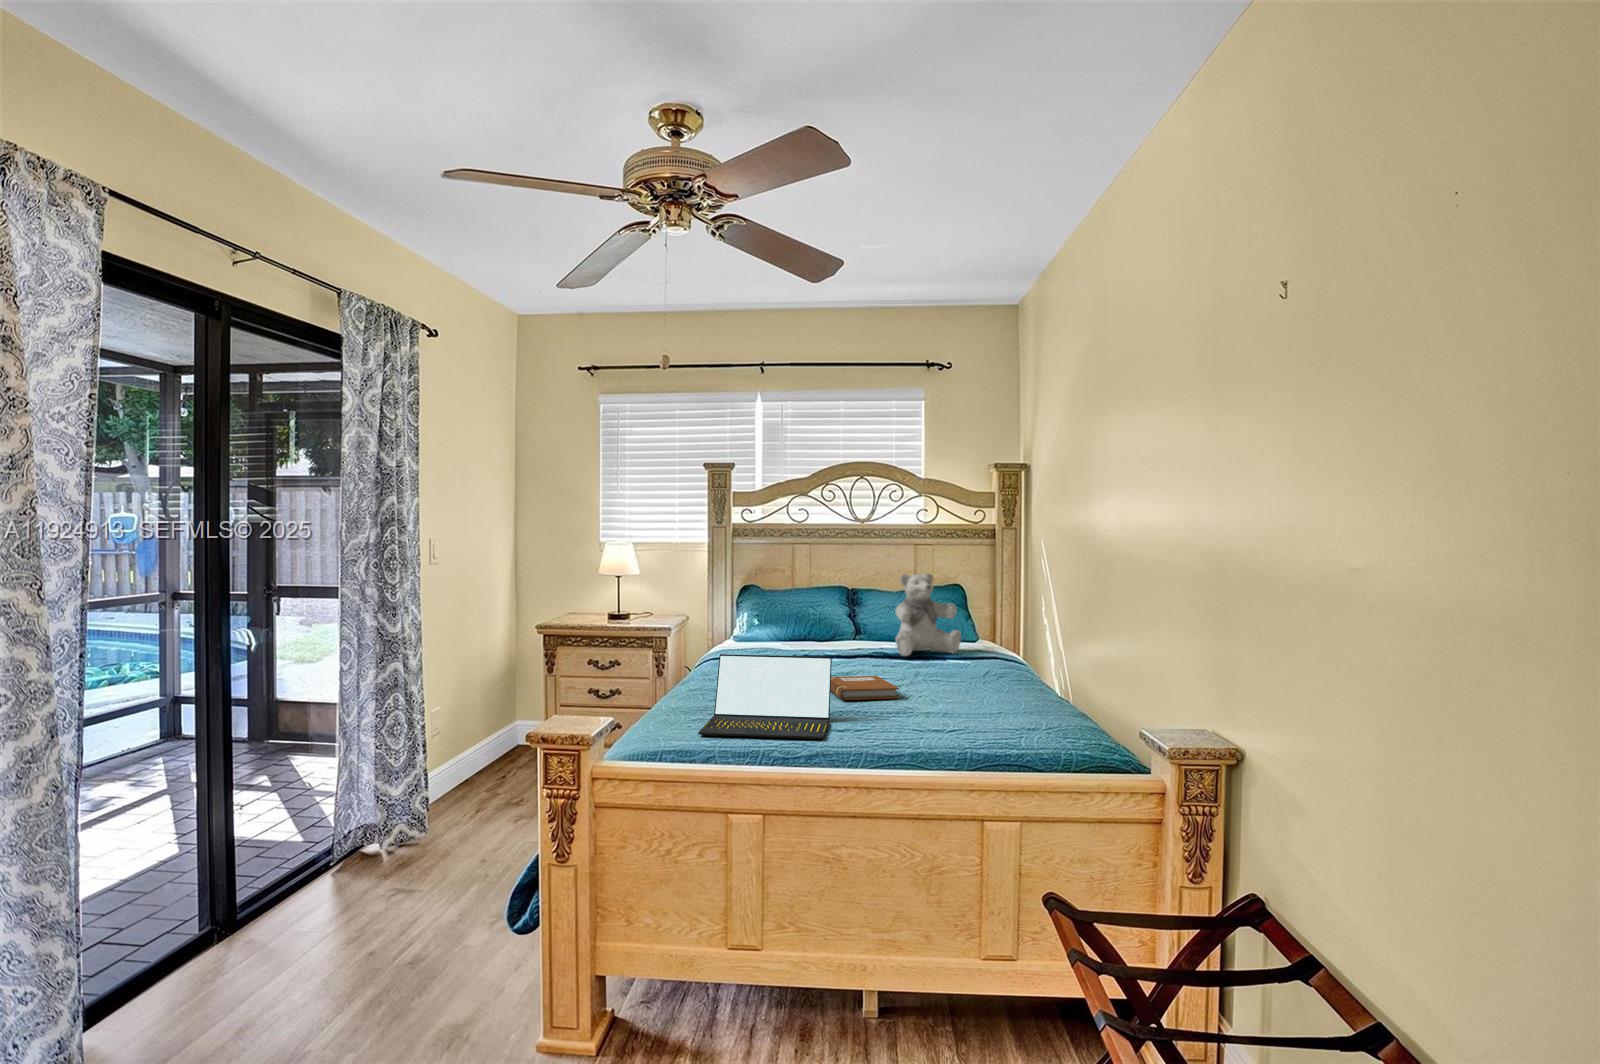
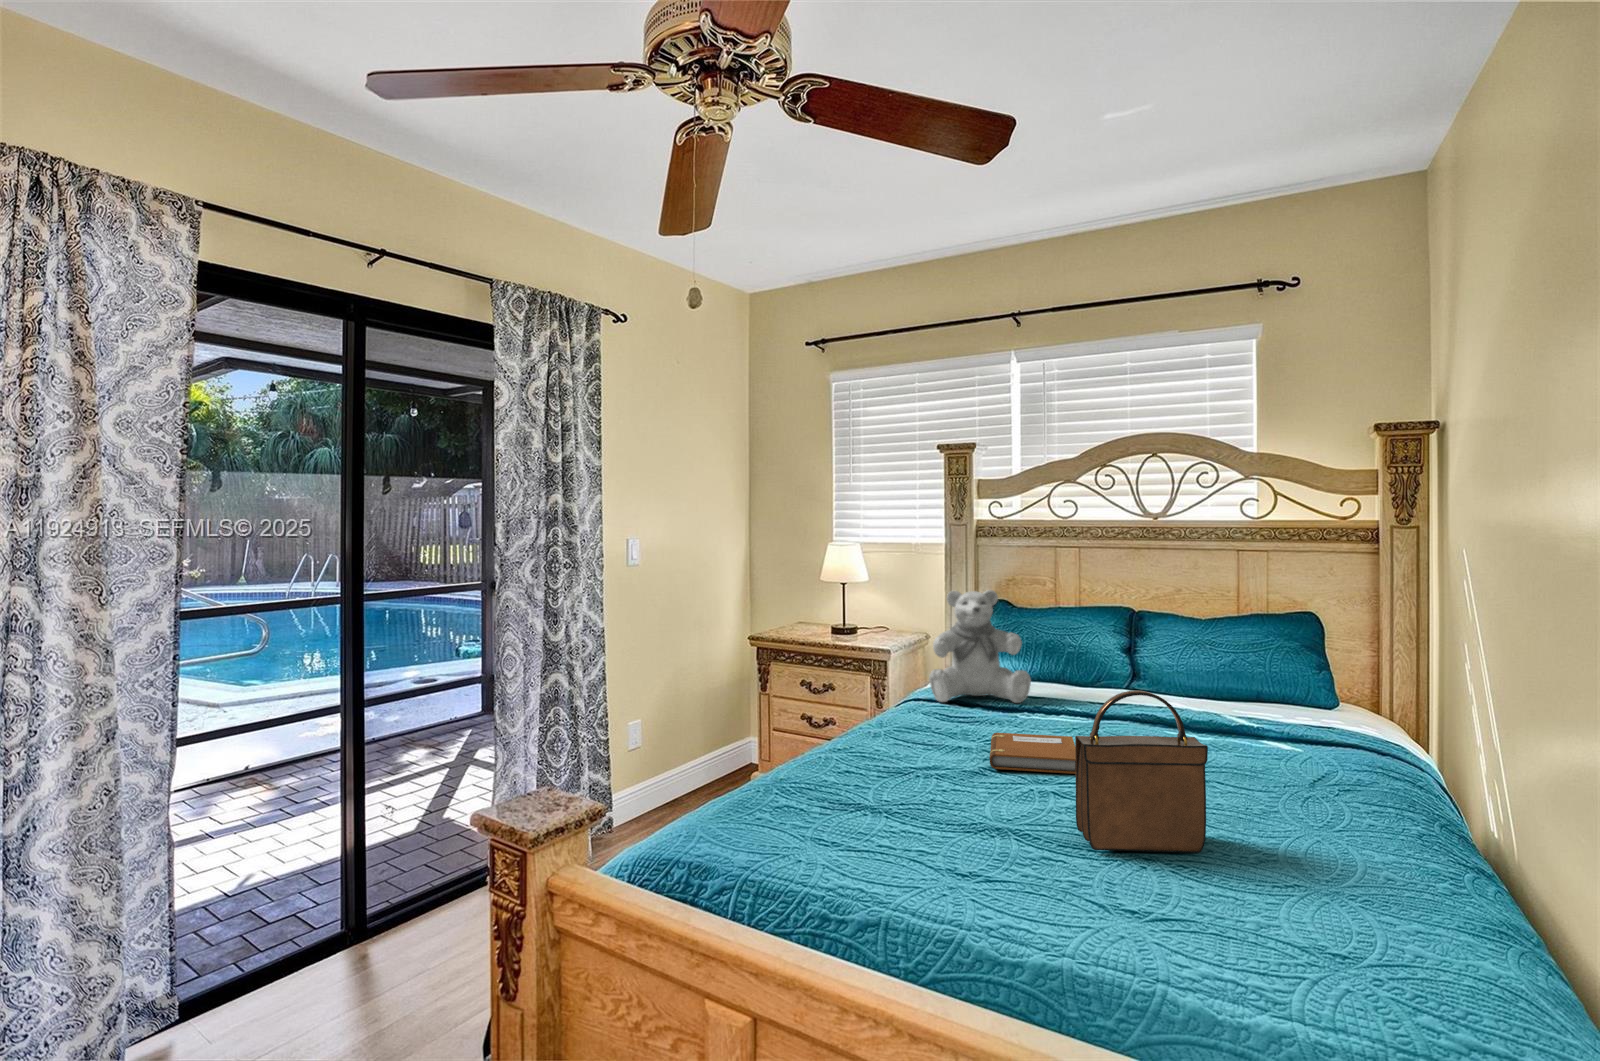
teddy bear: present [895,573,962,656] -> present [929,590,1031,703]
handbag: none [935,633,1017,737] -> present [1075,690,1208,853]
laptop: present [698,654,832,739] -> none [750,695,953,827]

